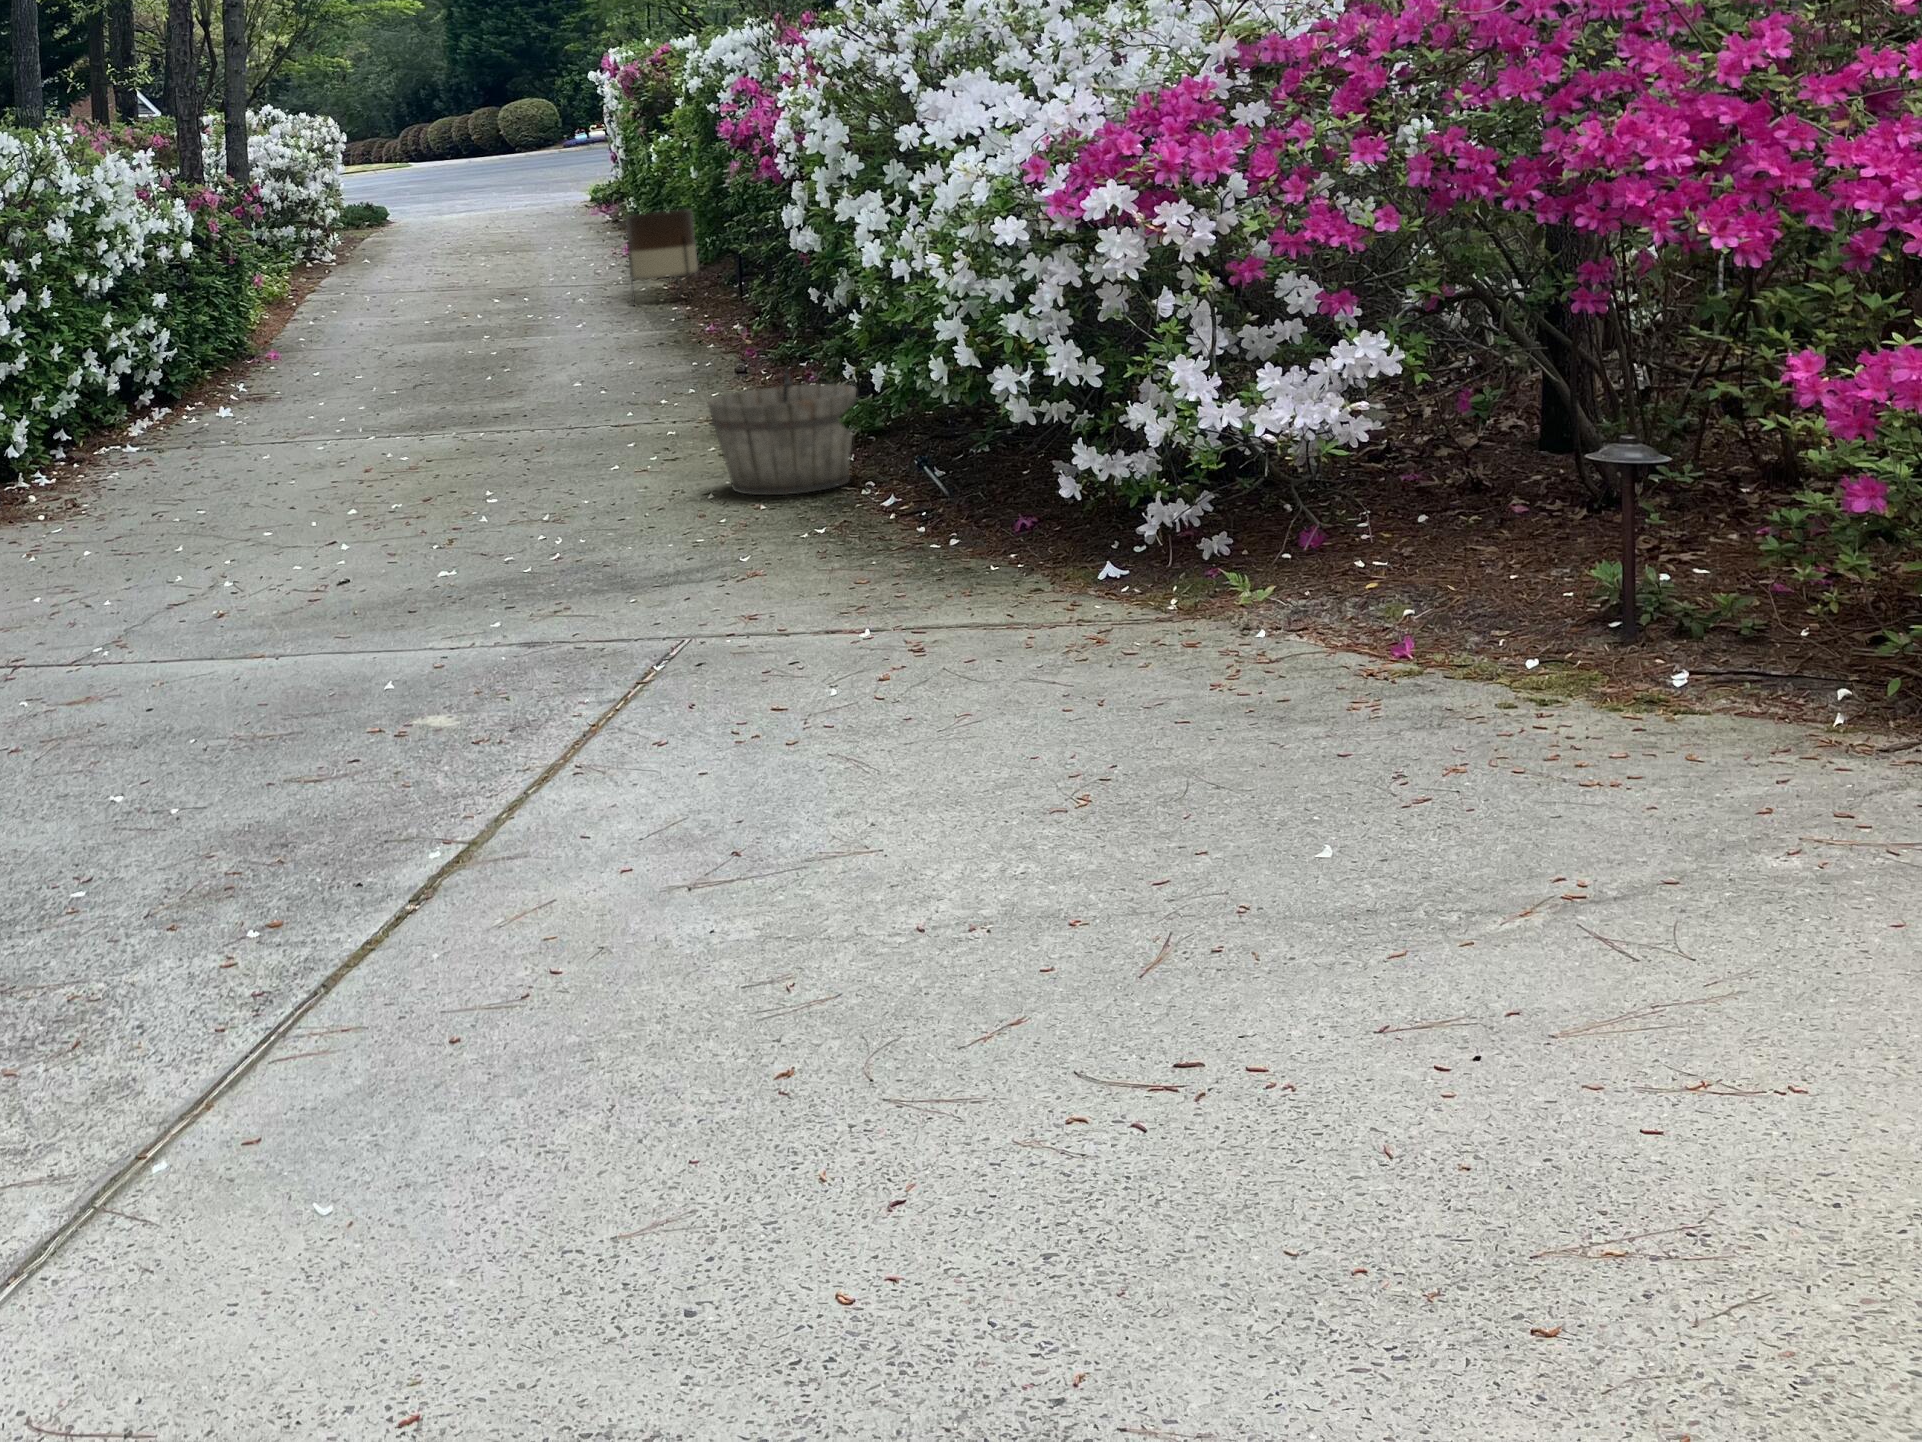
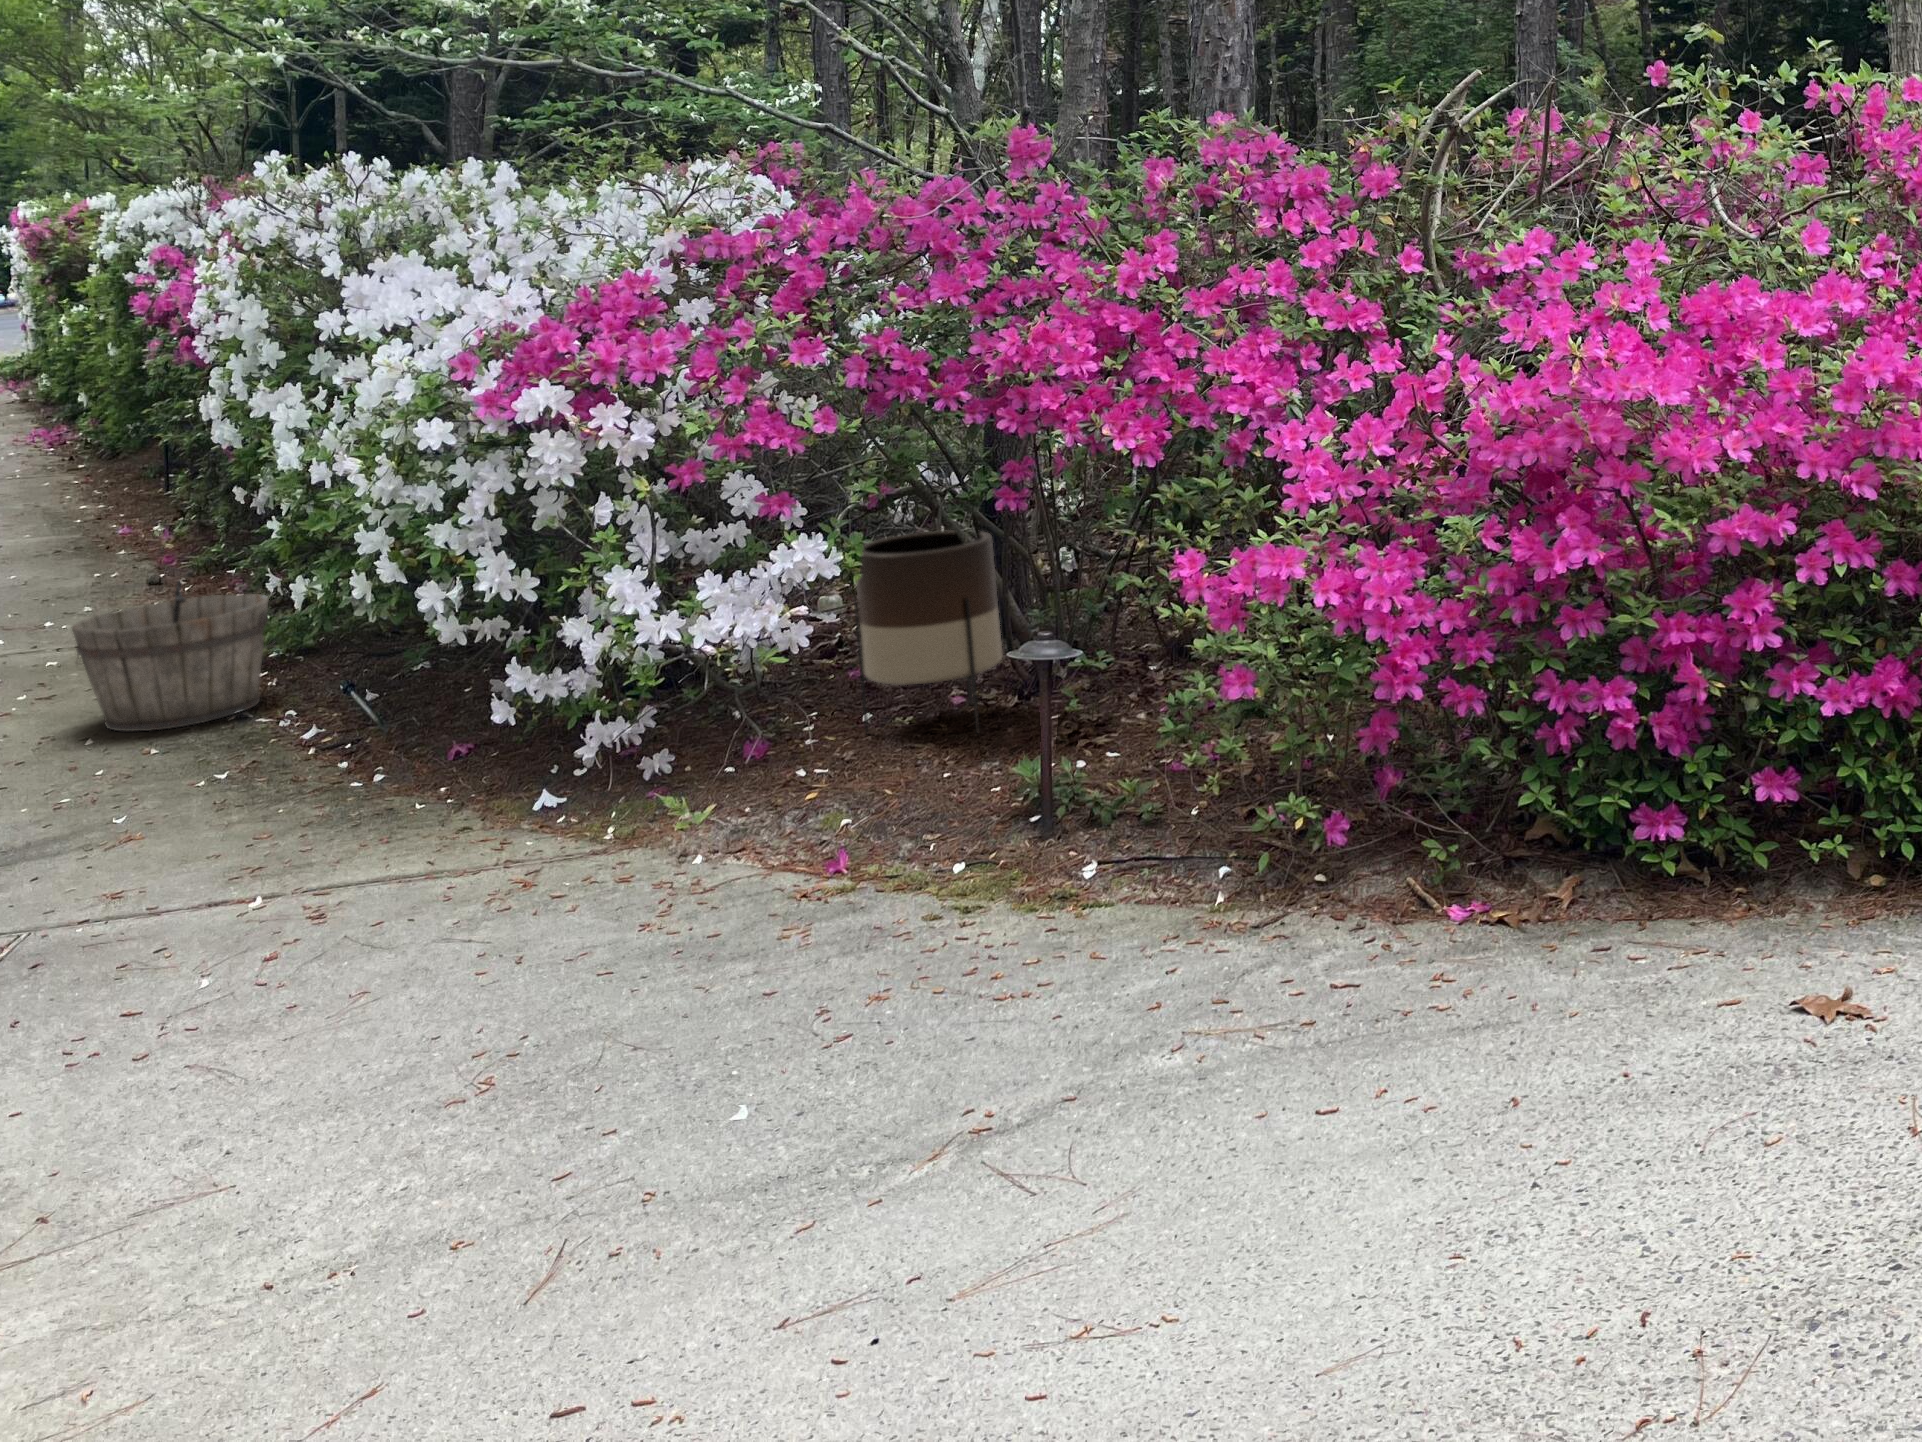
planter: present [626,210,698,288] -> present [854,530,1002,733]

